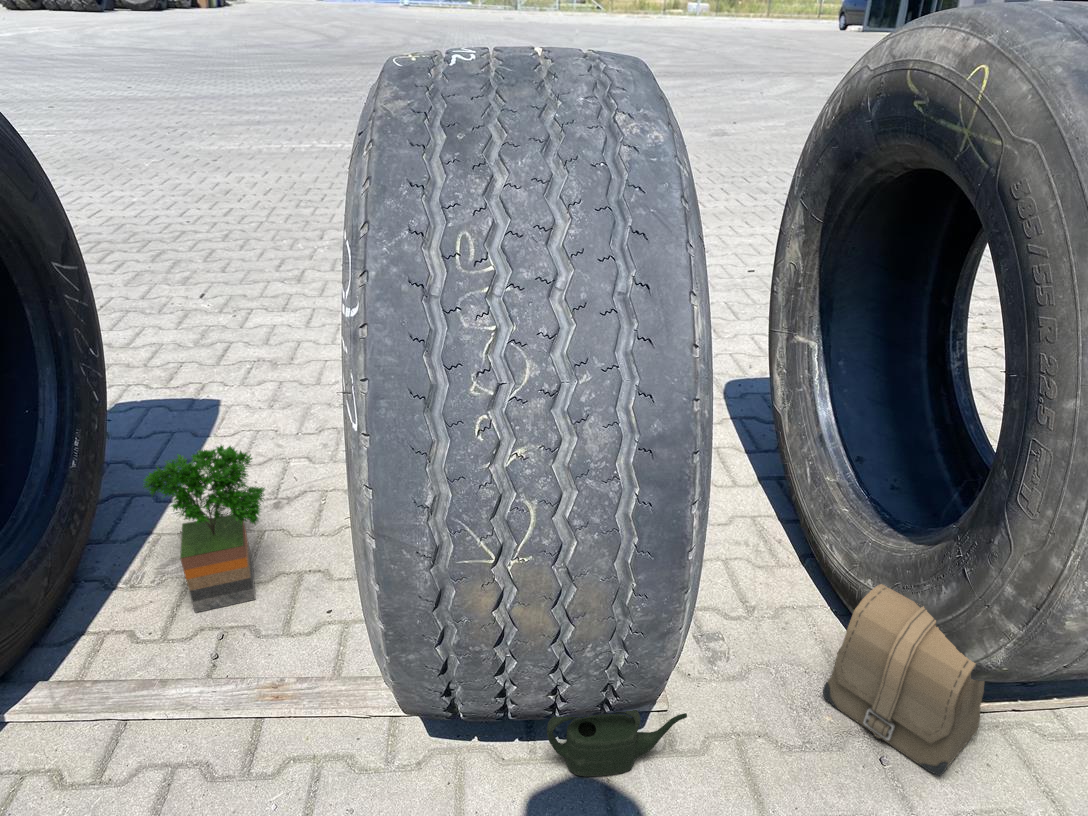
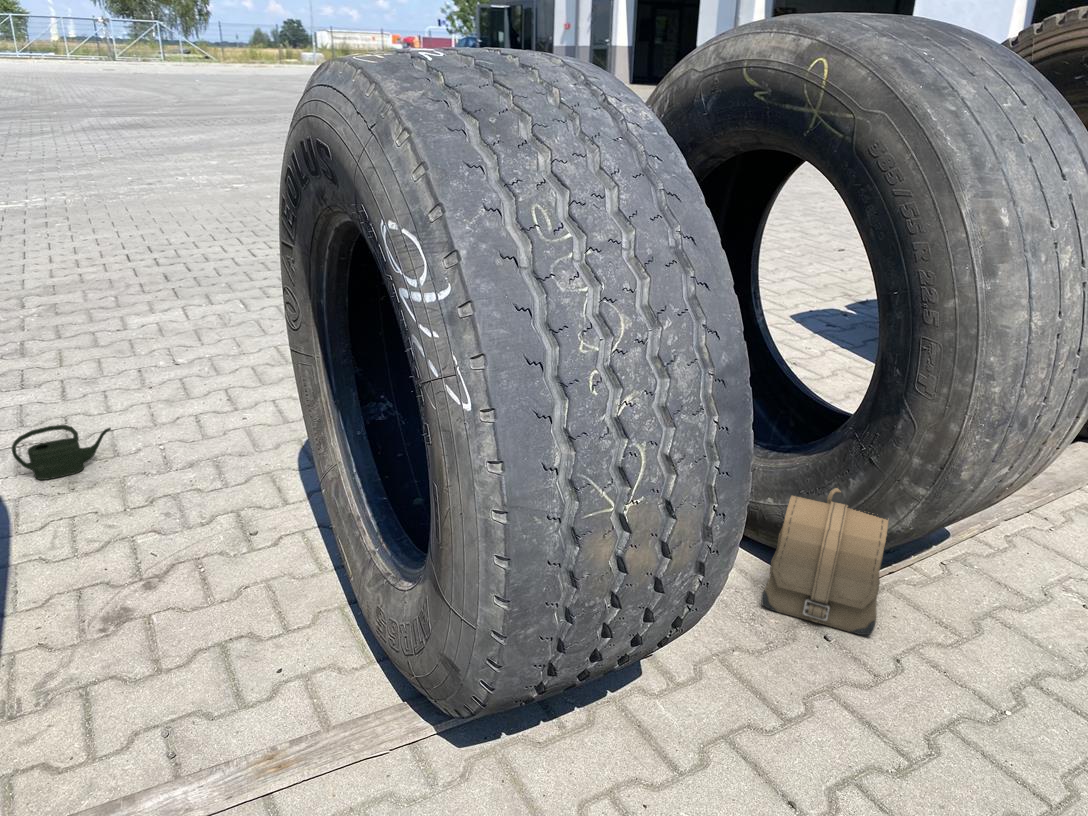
potted tree: present [144,445,265,612] -> none [31,515,195,720]
watering can: present [547,710,687,777] -> present [12,425,111,480]

